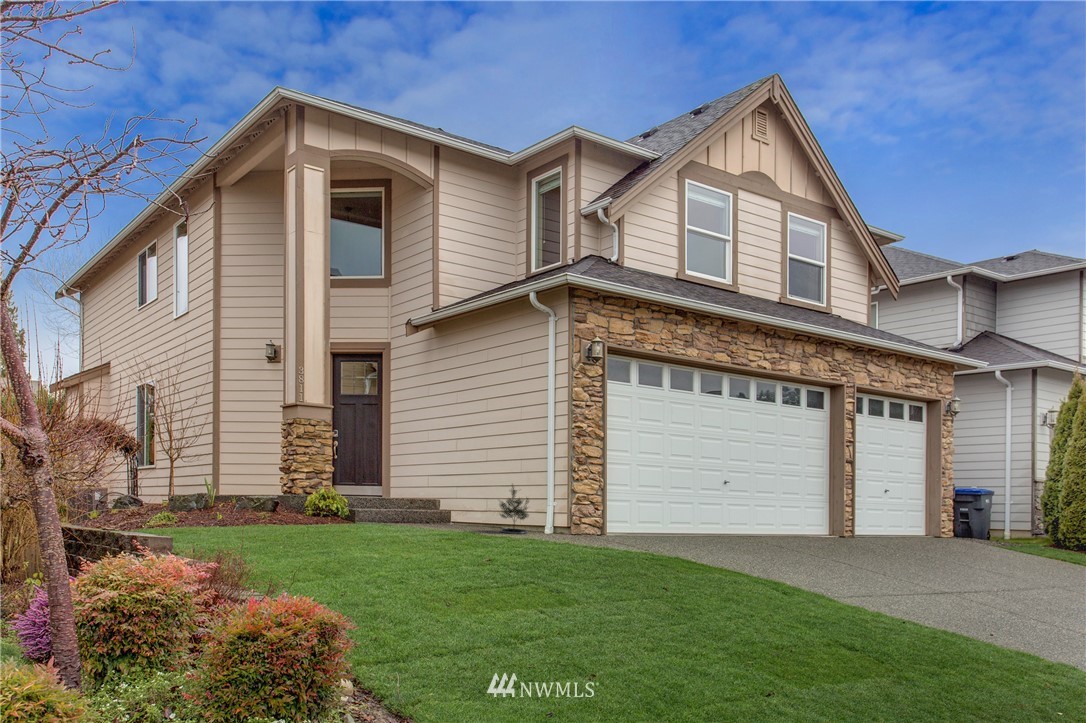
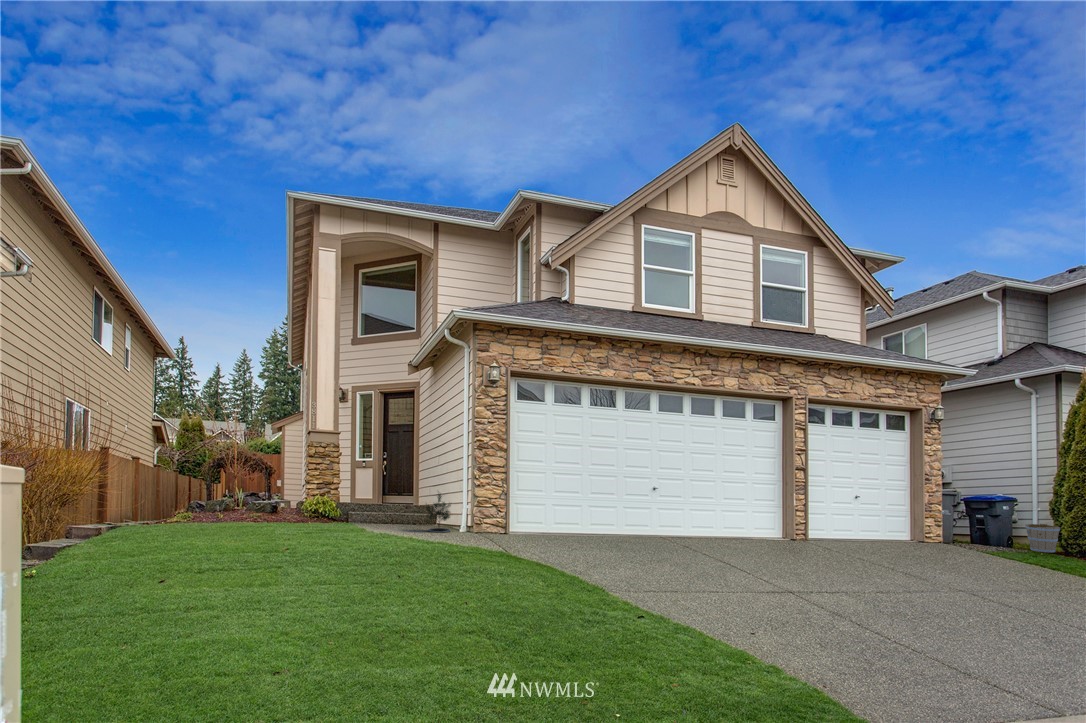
wooden bucket: none [1024,517,1057,546] -> present [1025,524,1060,553]

